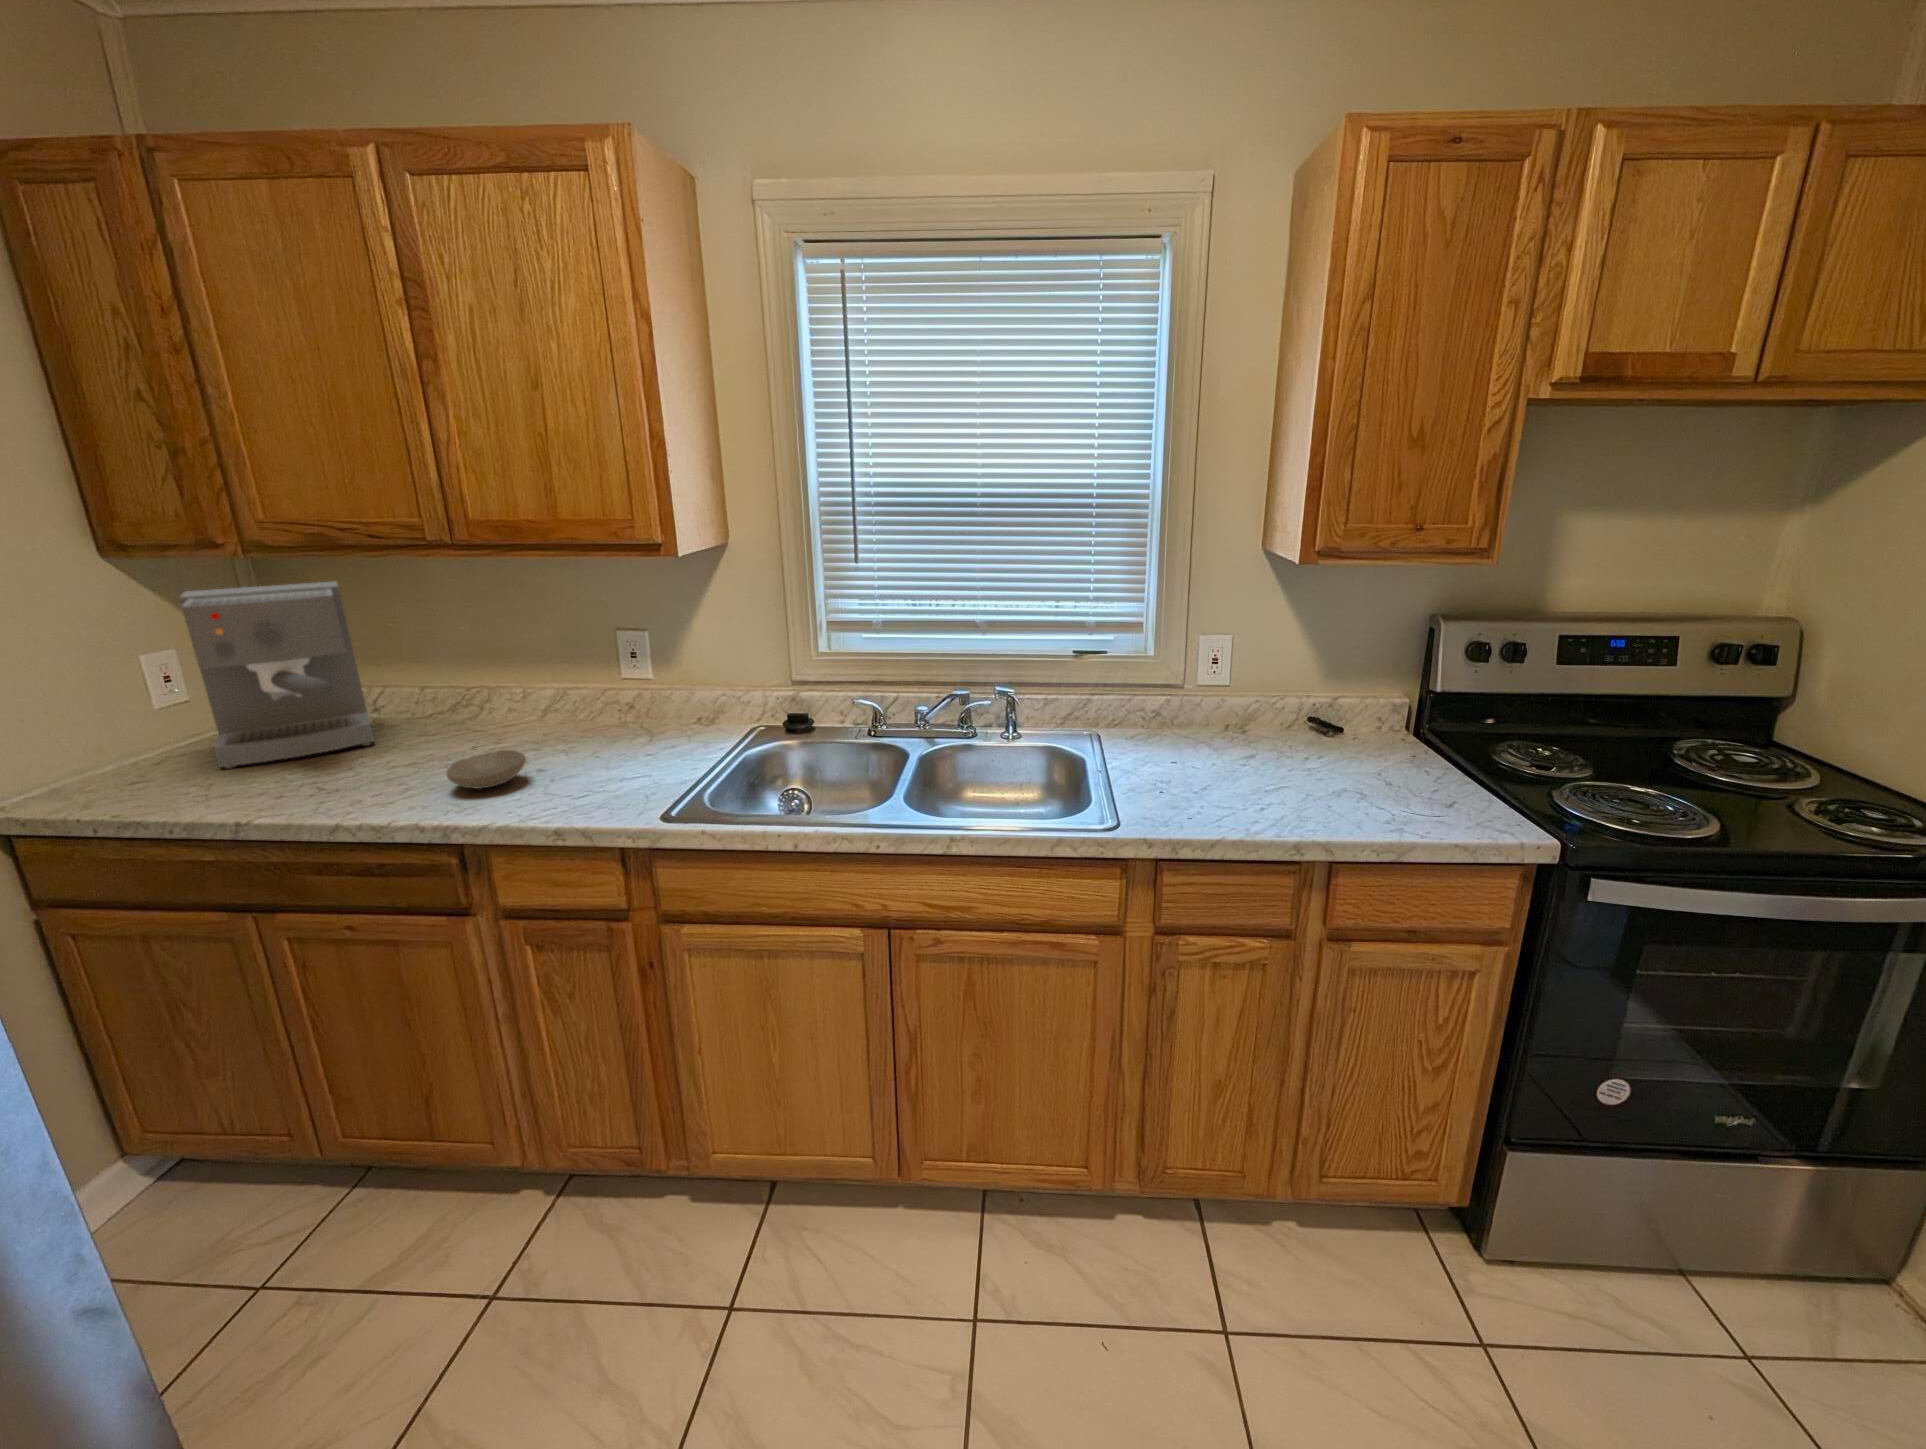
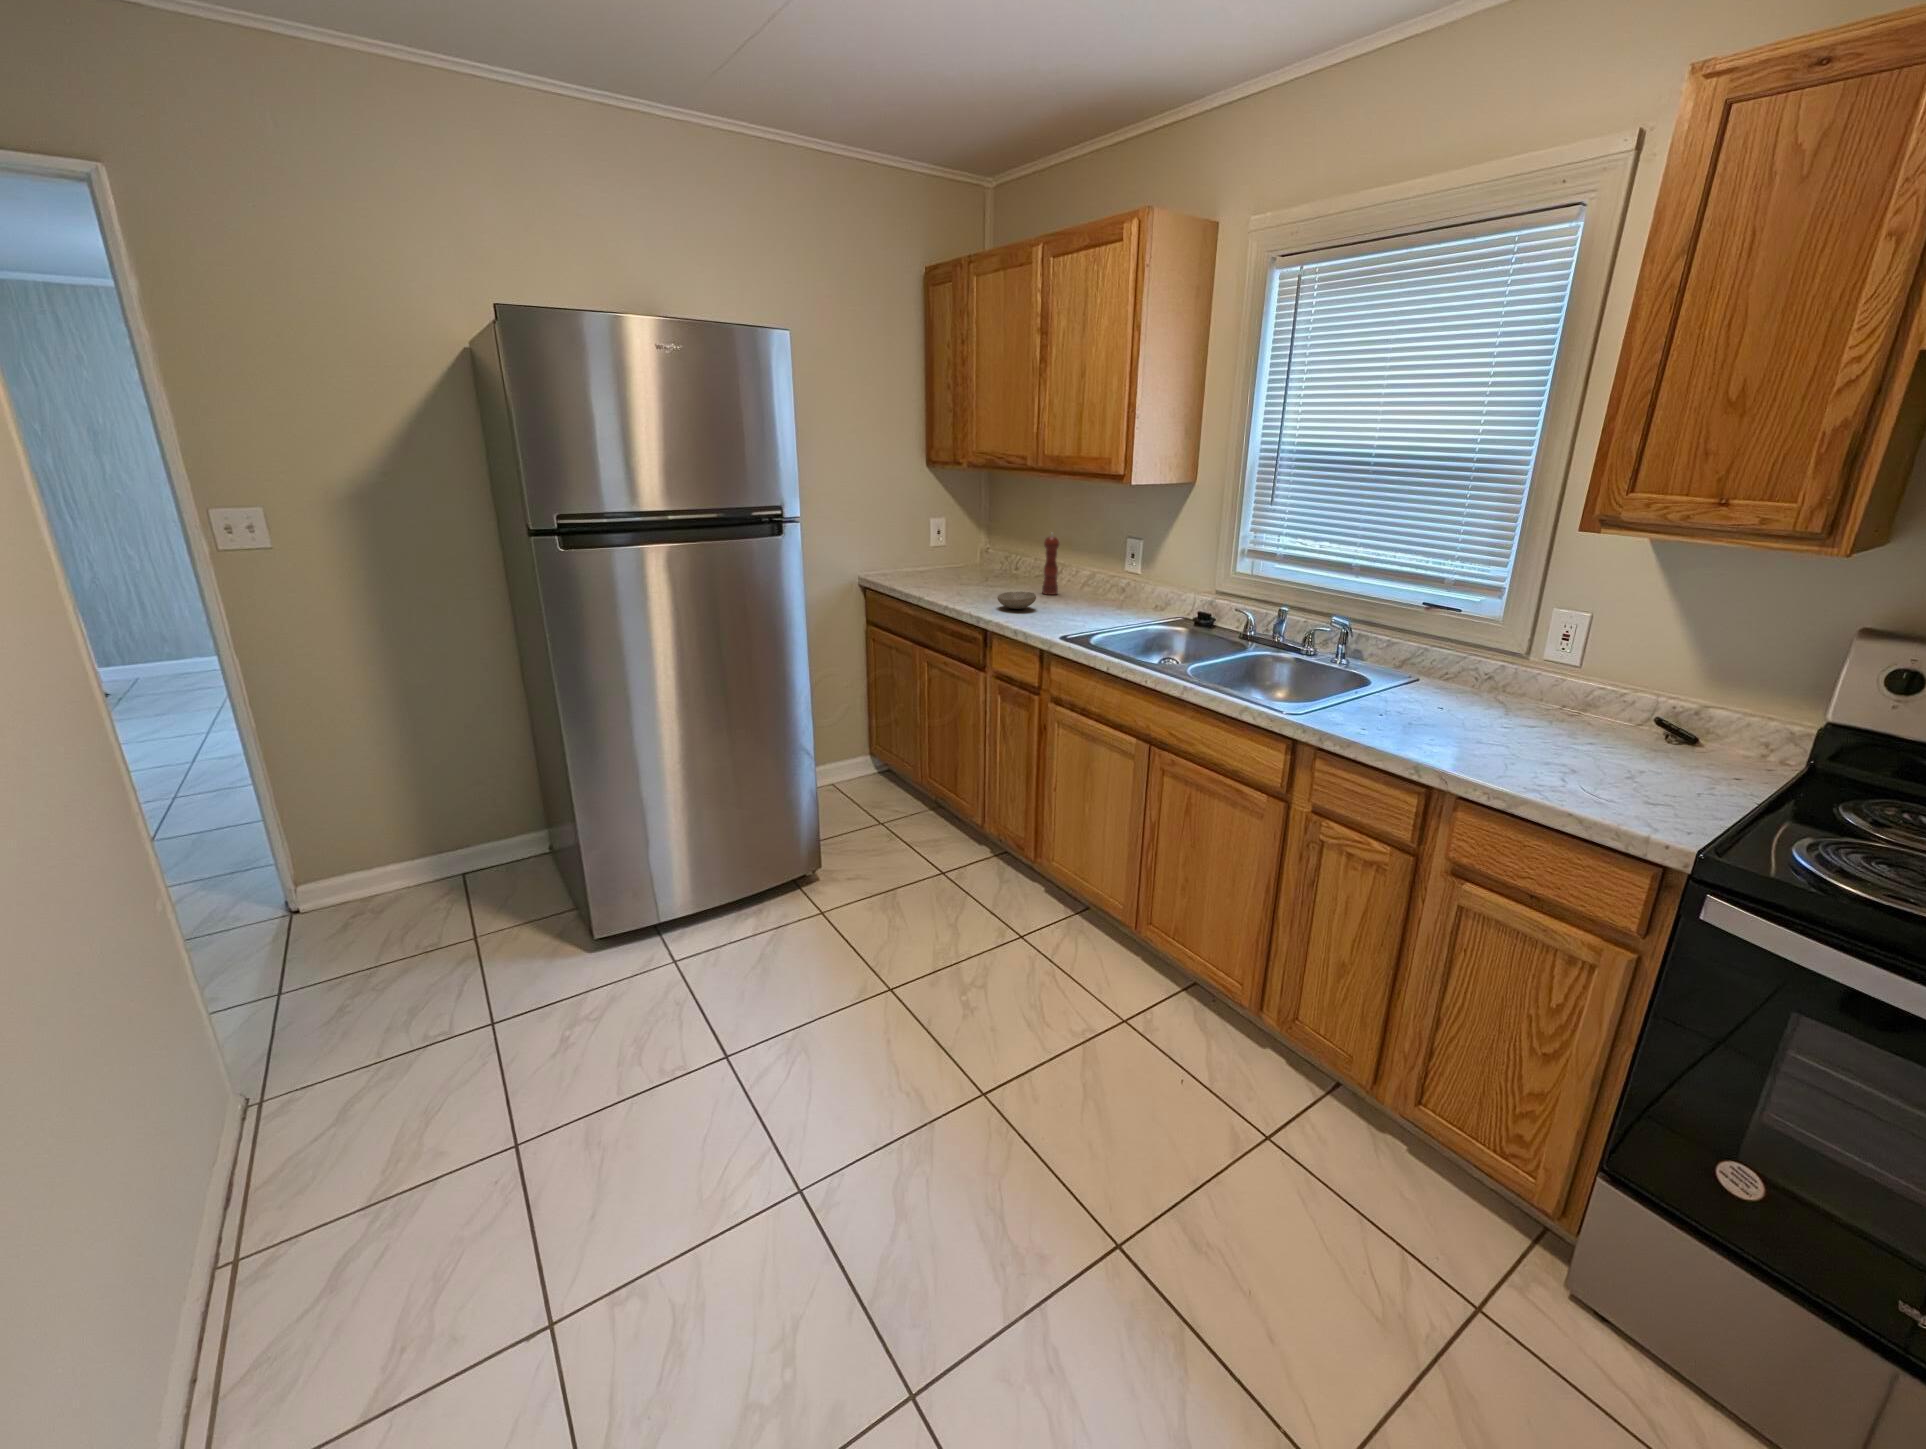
coffee maker: present [180,581,374,769] -> none [937,489,1011,584]
pepper mill: none [468,640,514,741] -> present [1042,533,1060,595]

